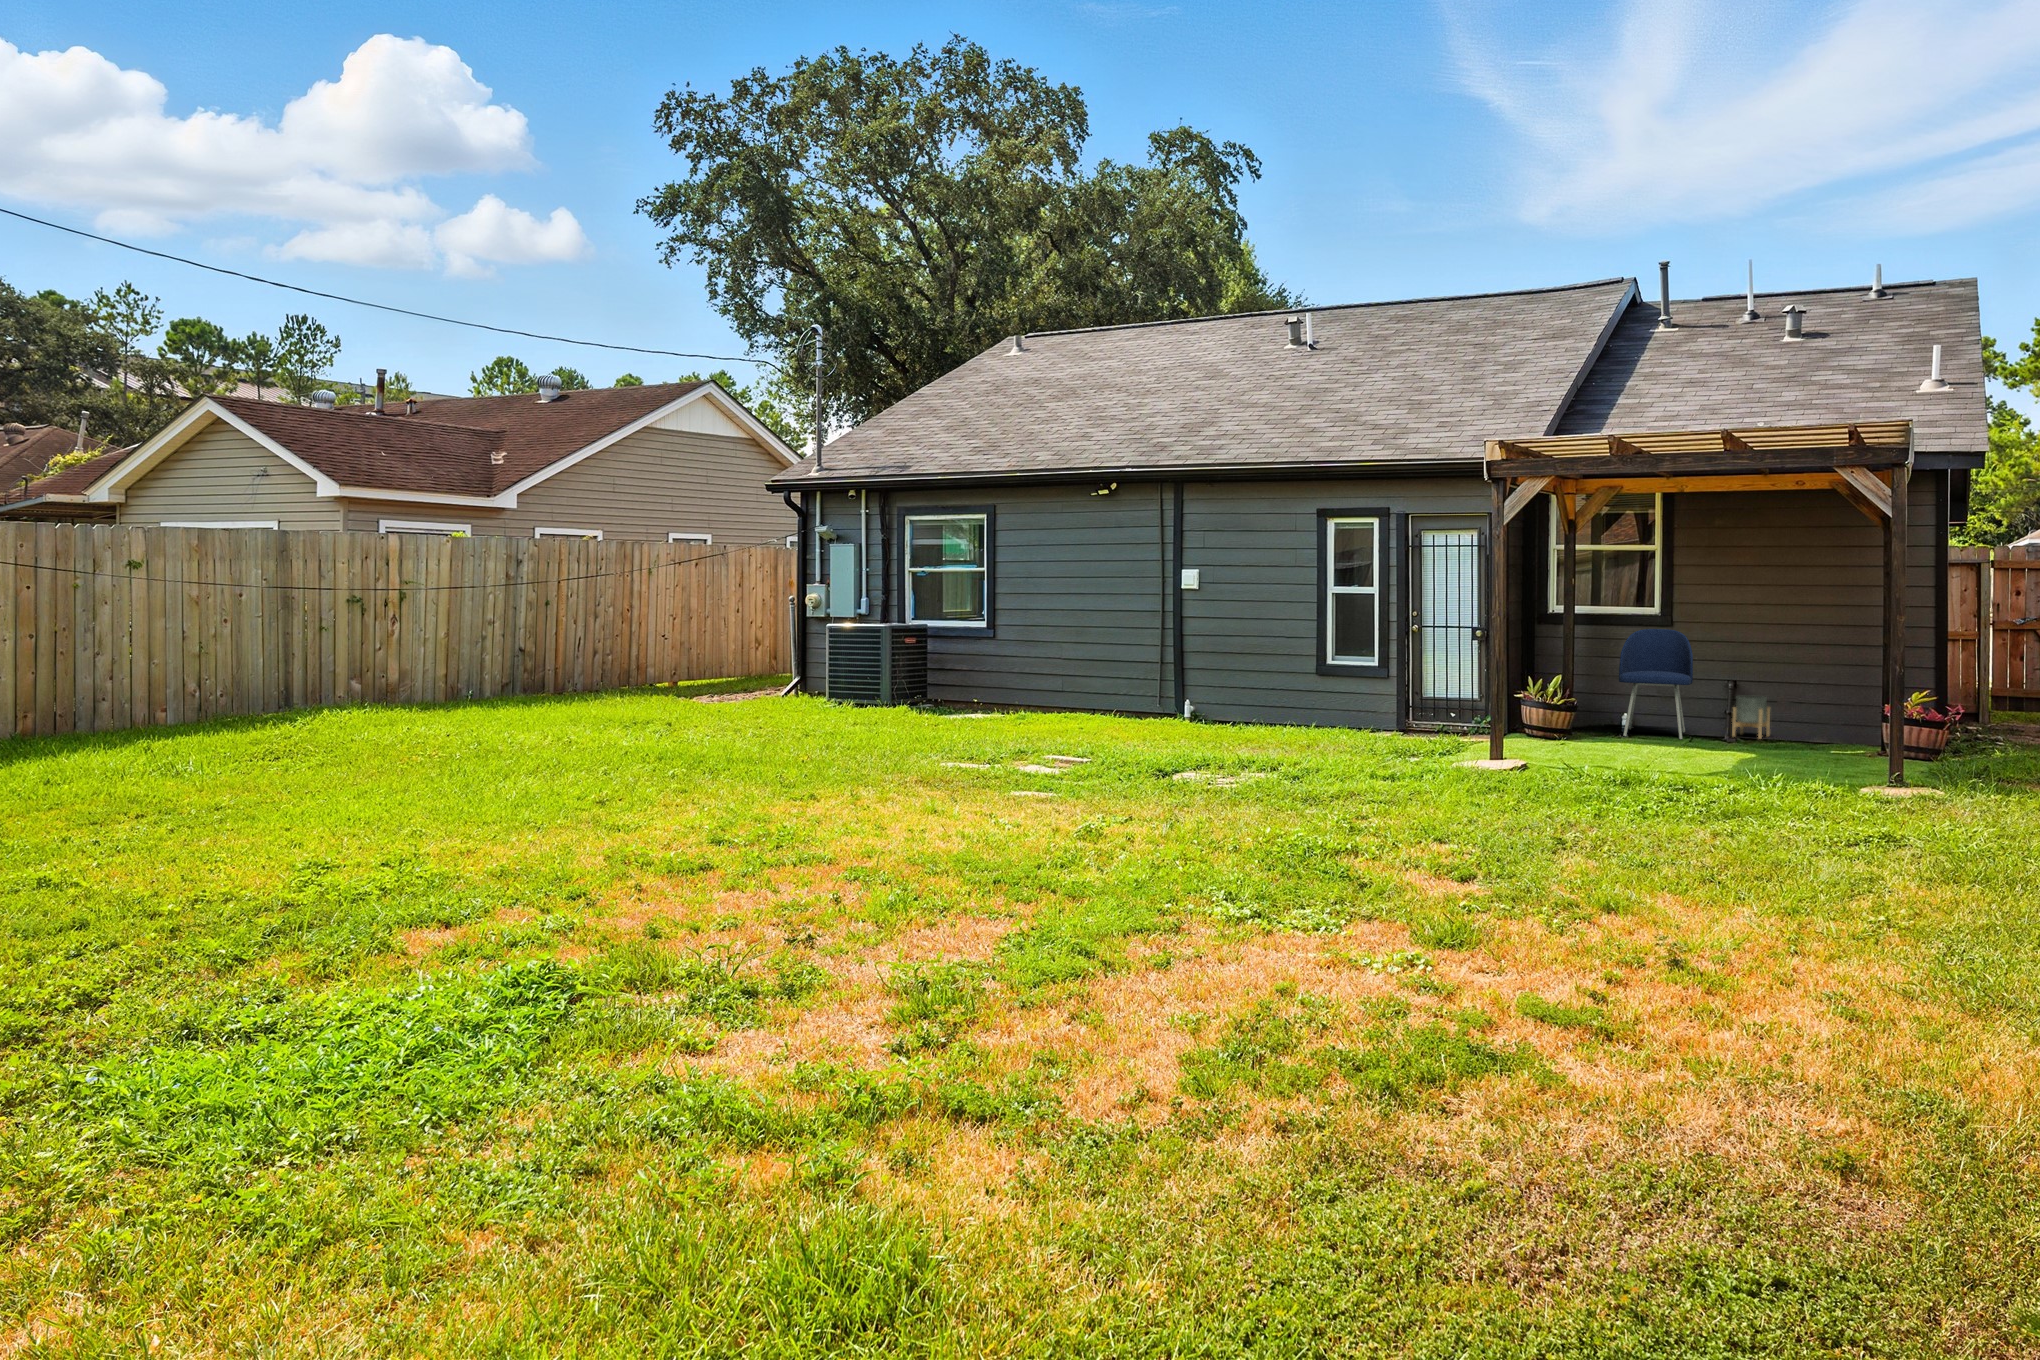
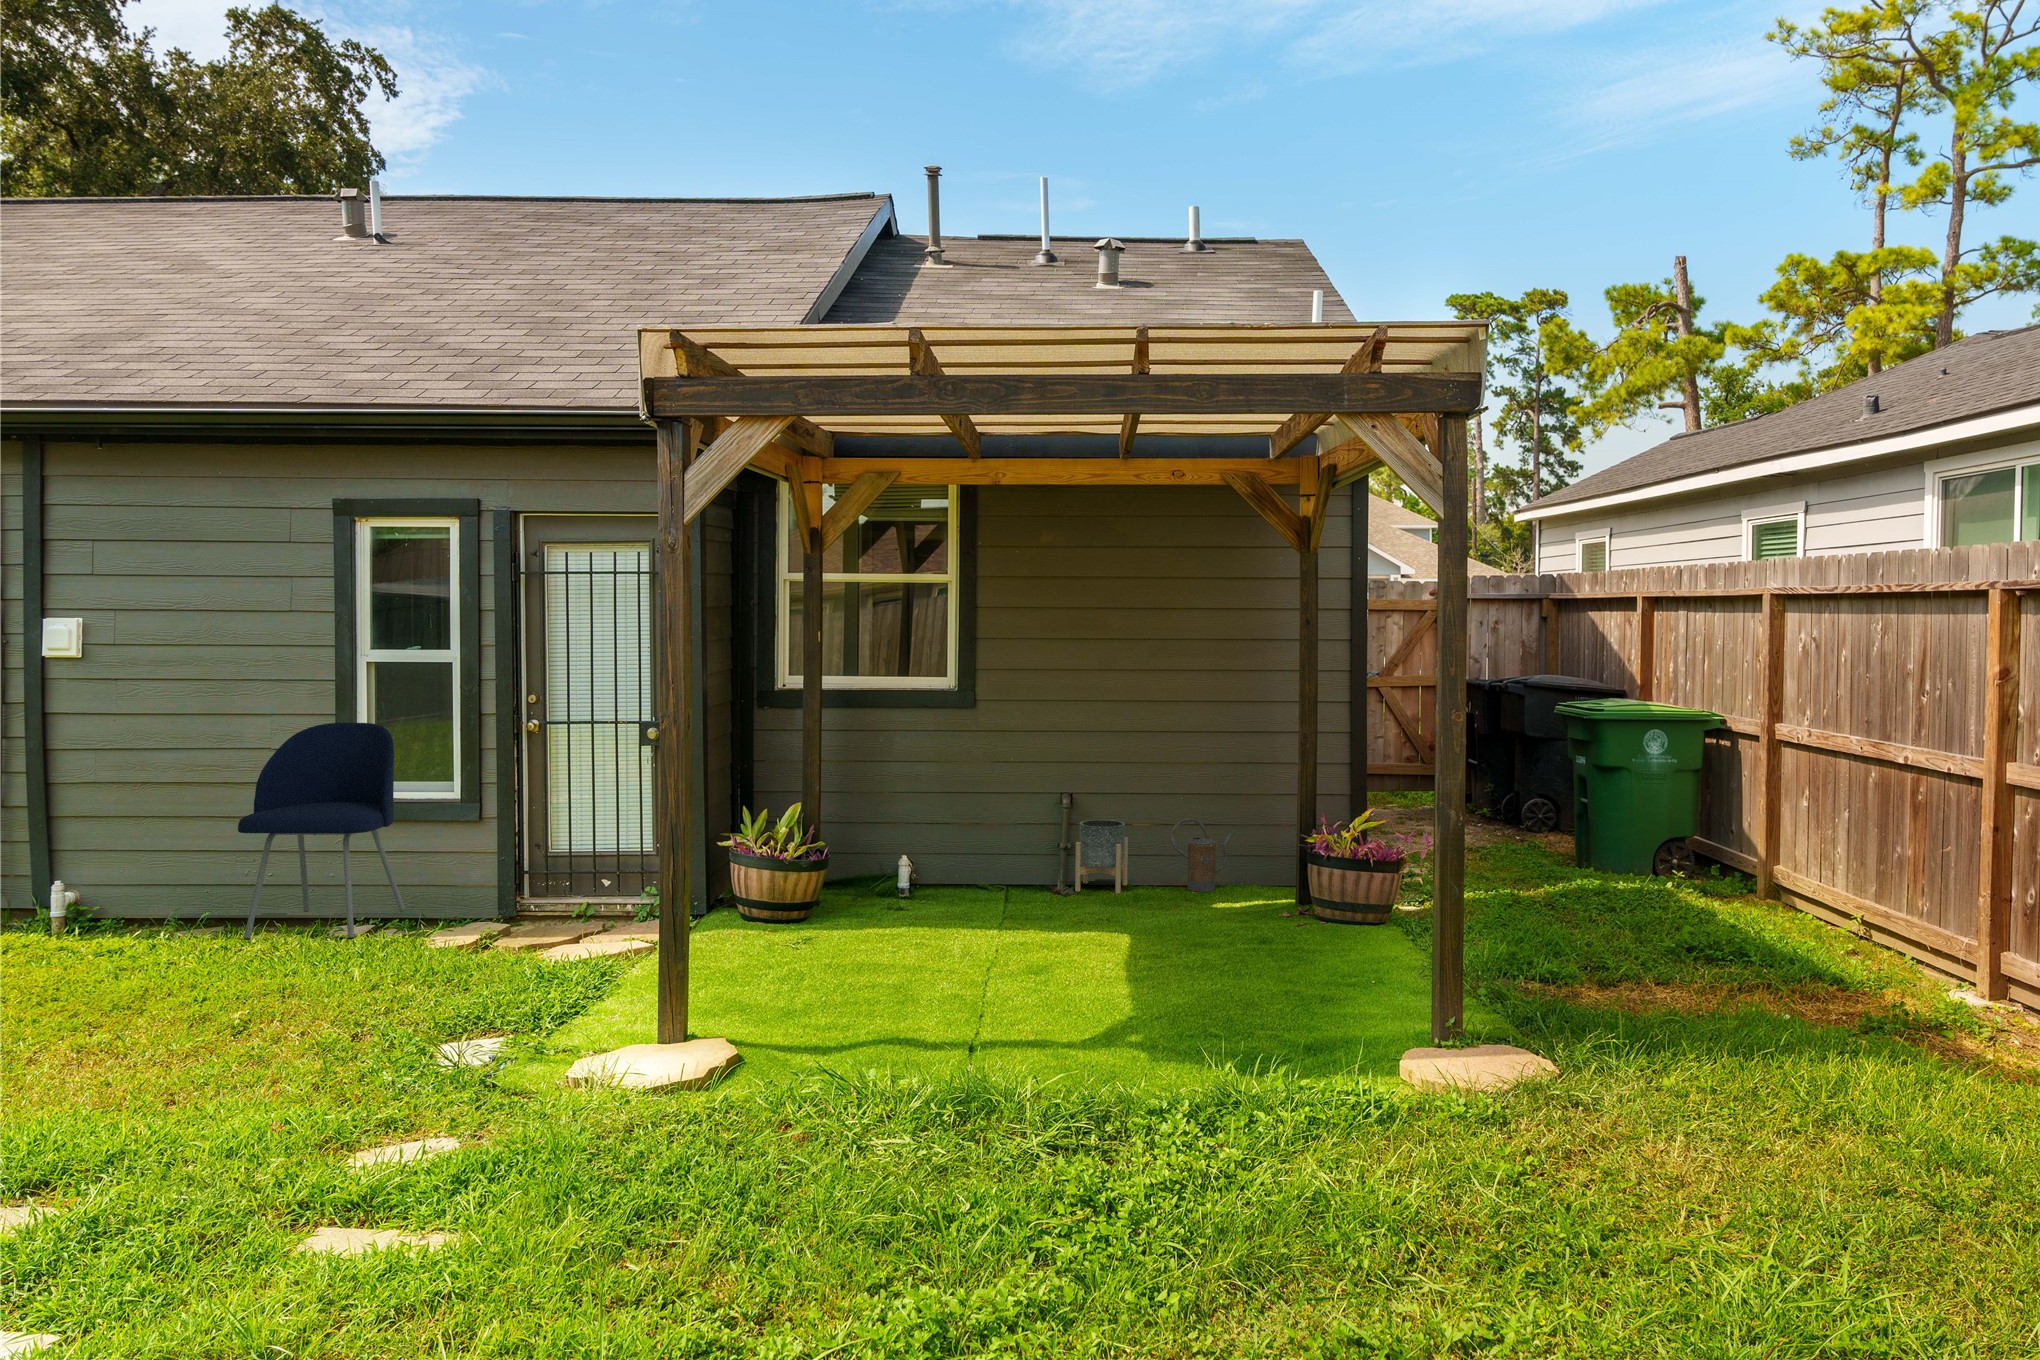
chair: present [1619,629,1693,740] -> present [238,723,405,939]
watering can: none [1798,696,1844,742] -> present [1171,818,1234,892]

